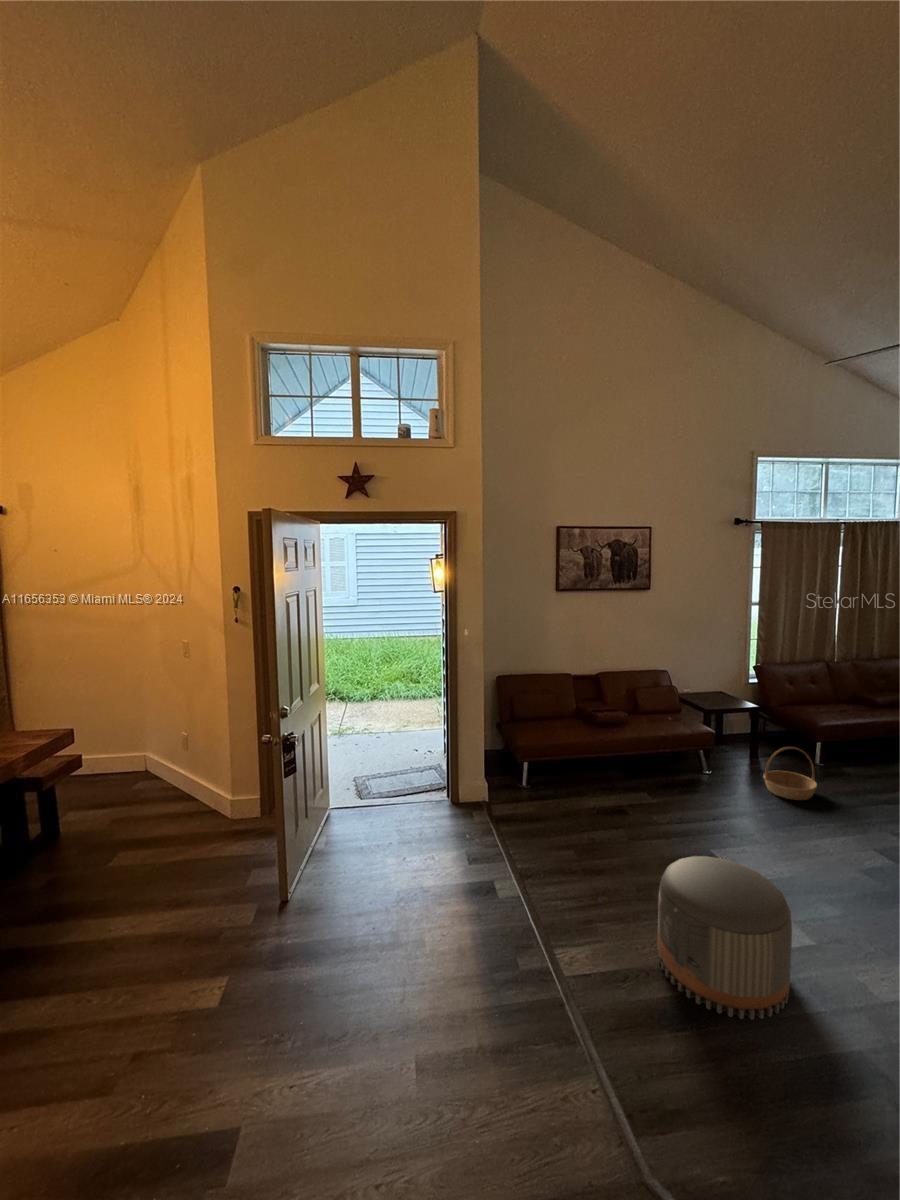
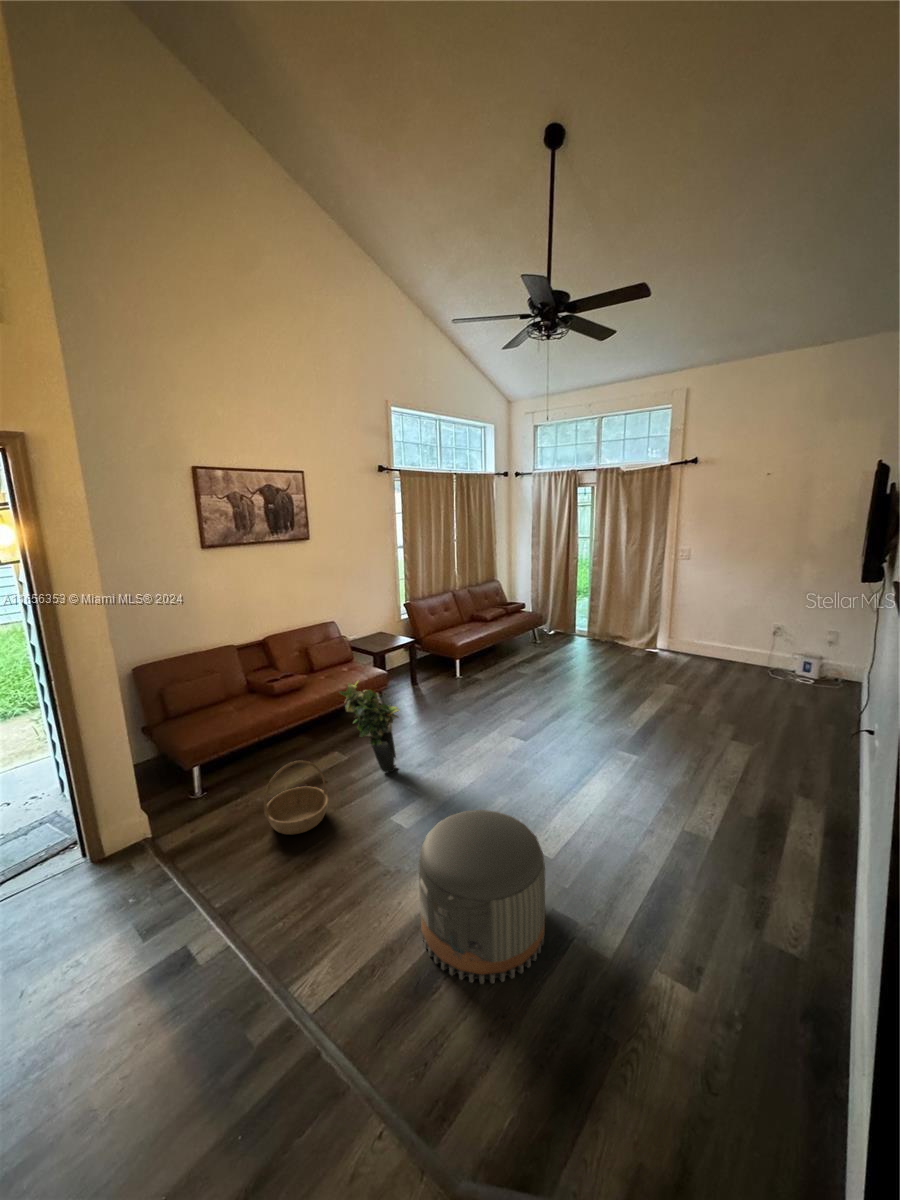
potted plant: none [643,725,703,824] -> present [339,681,399,772]
basket: present [764,747,817,800] -> present [264,761,329,835]

